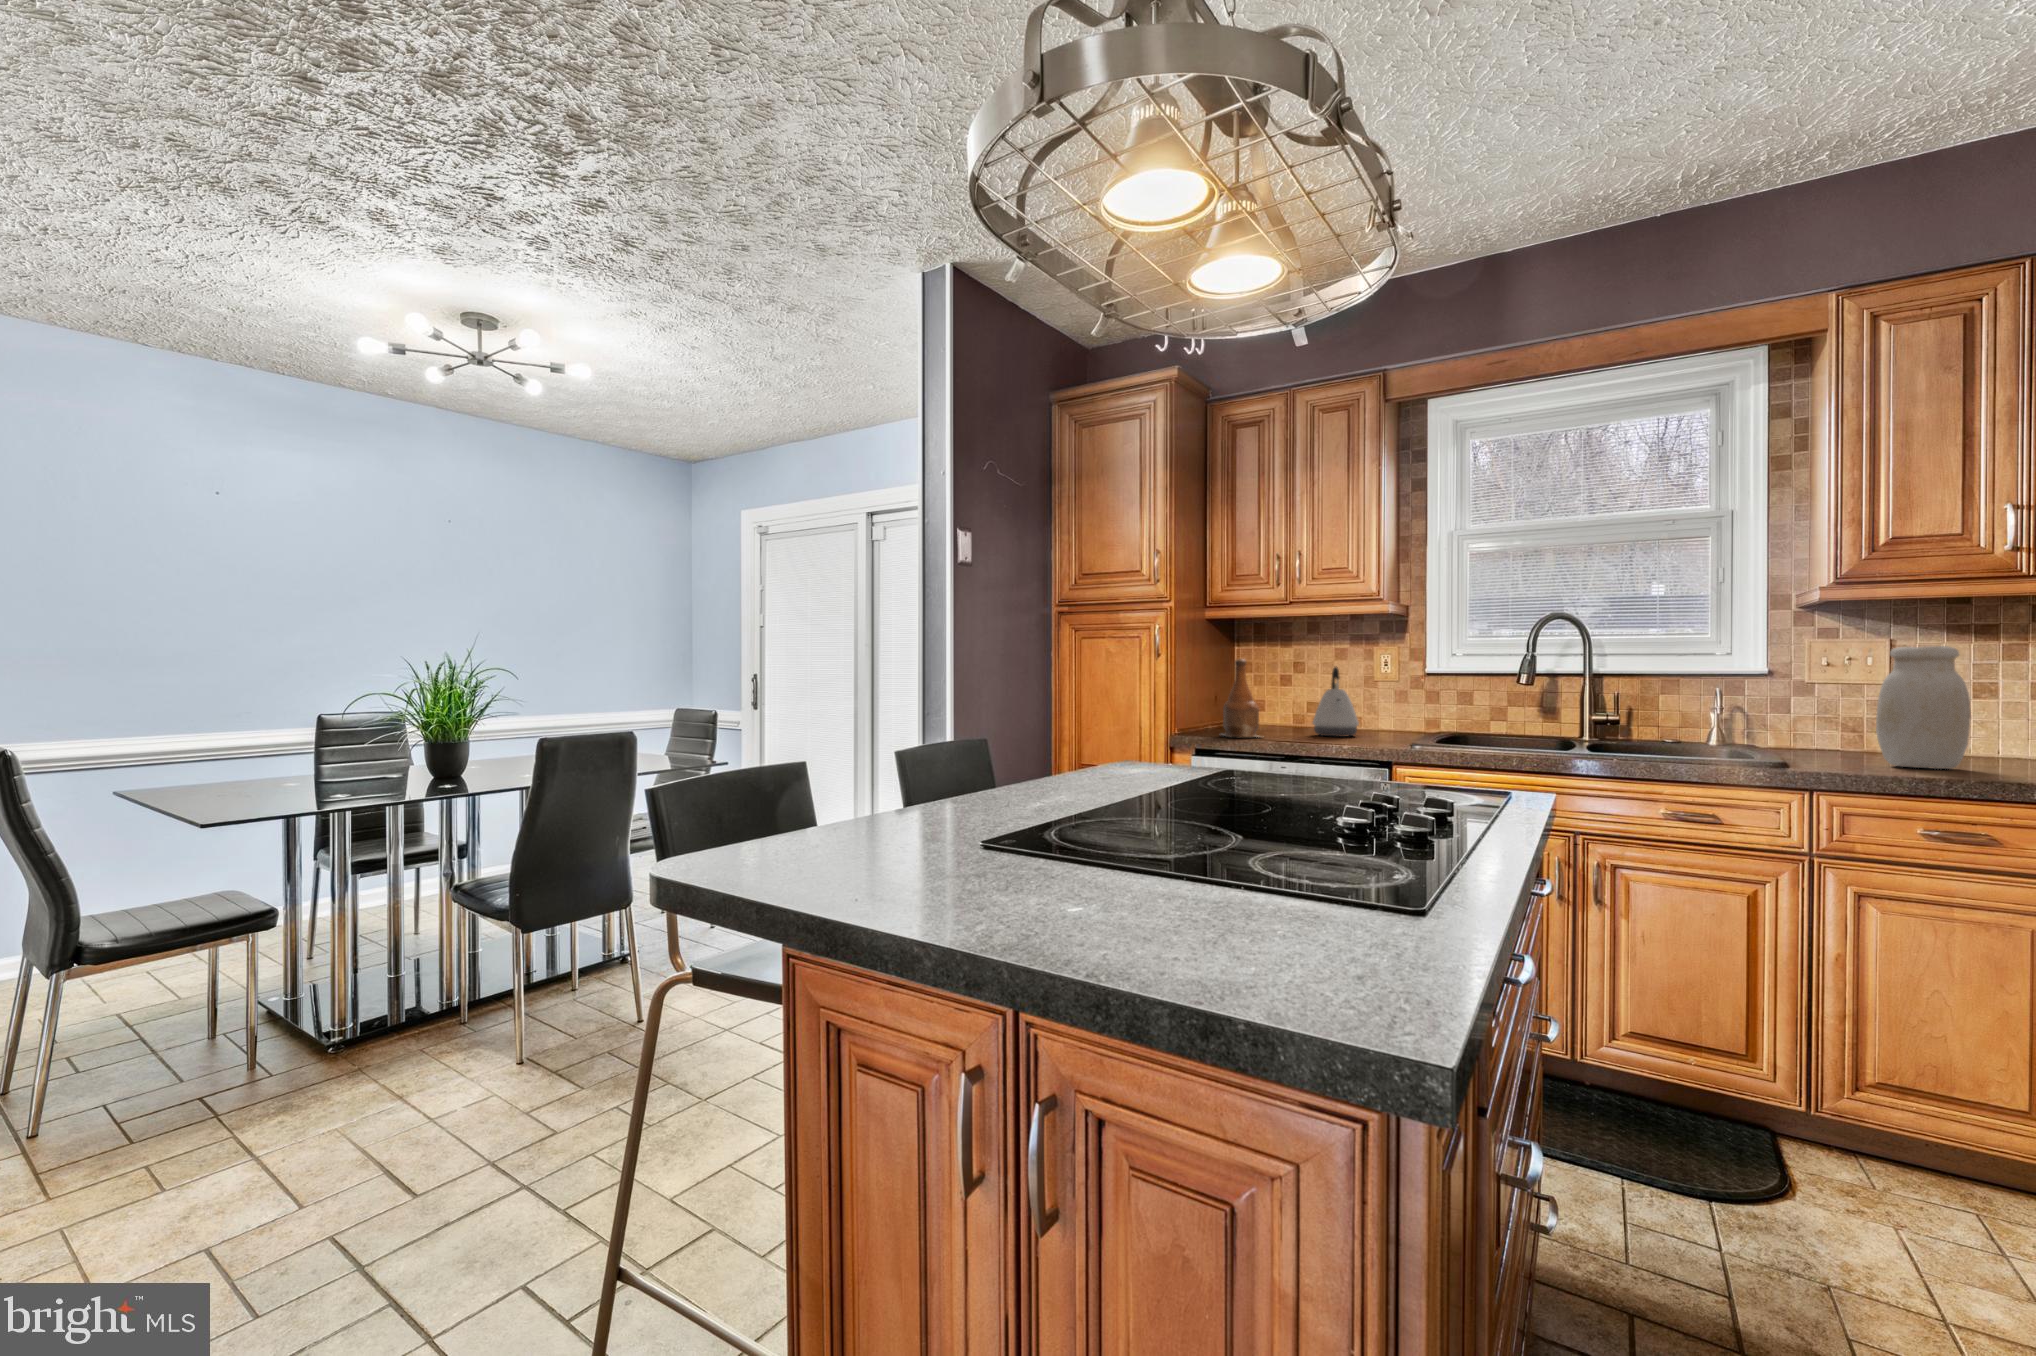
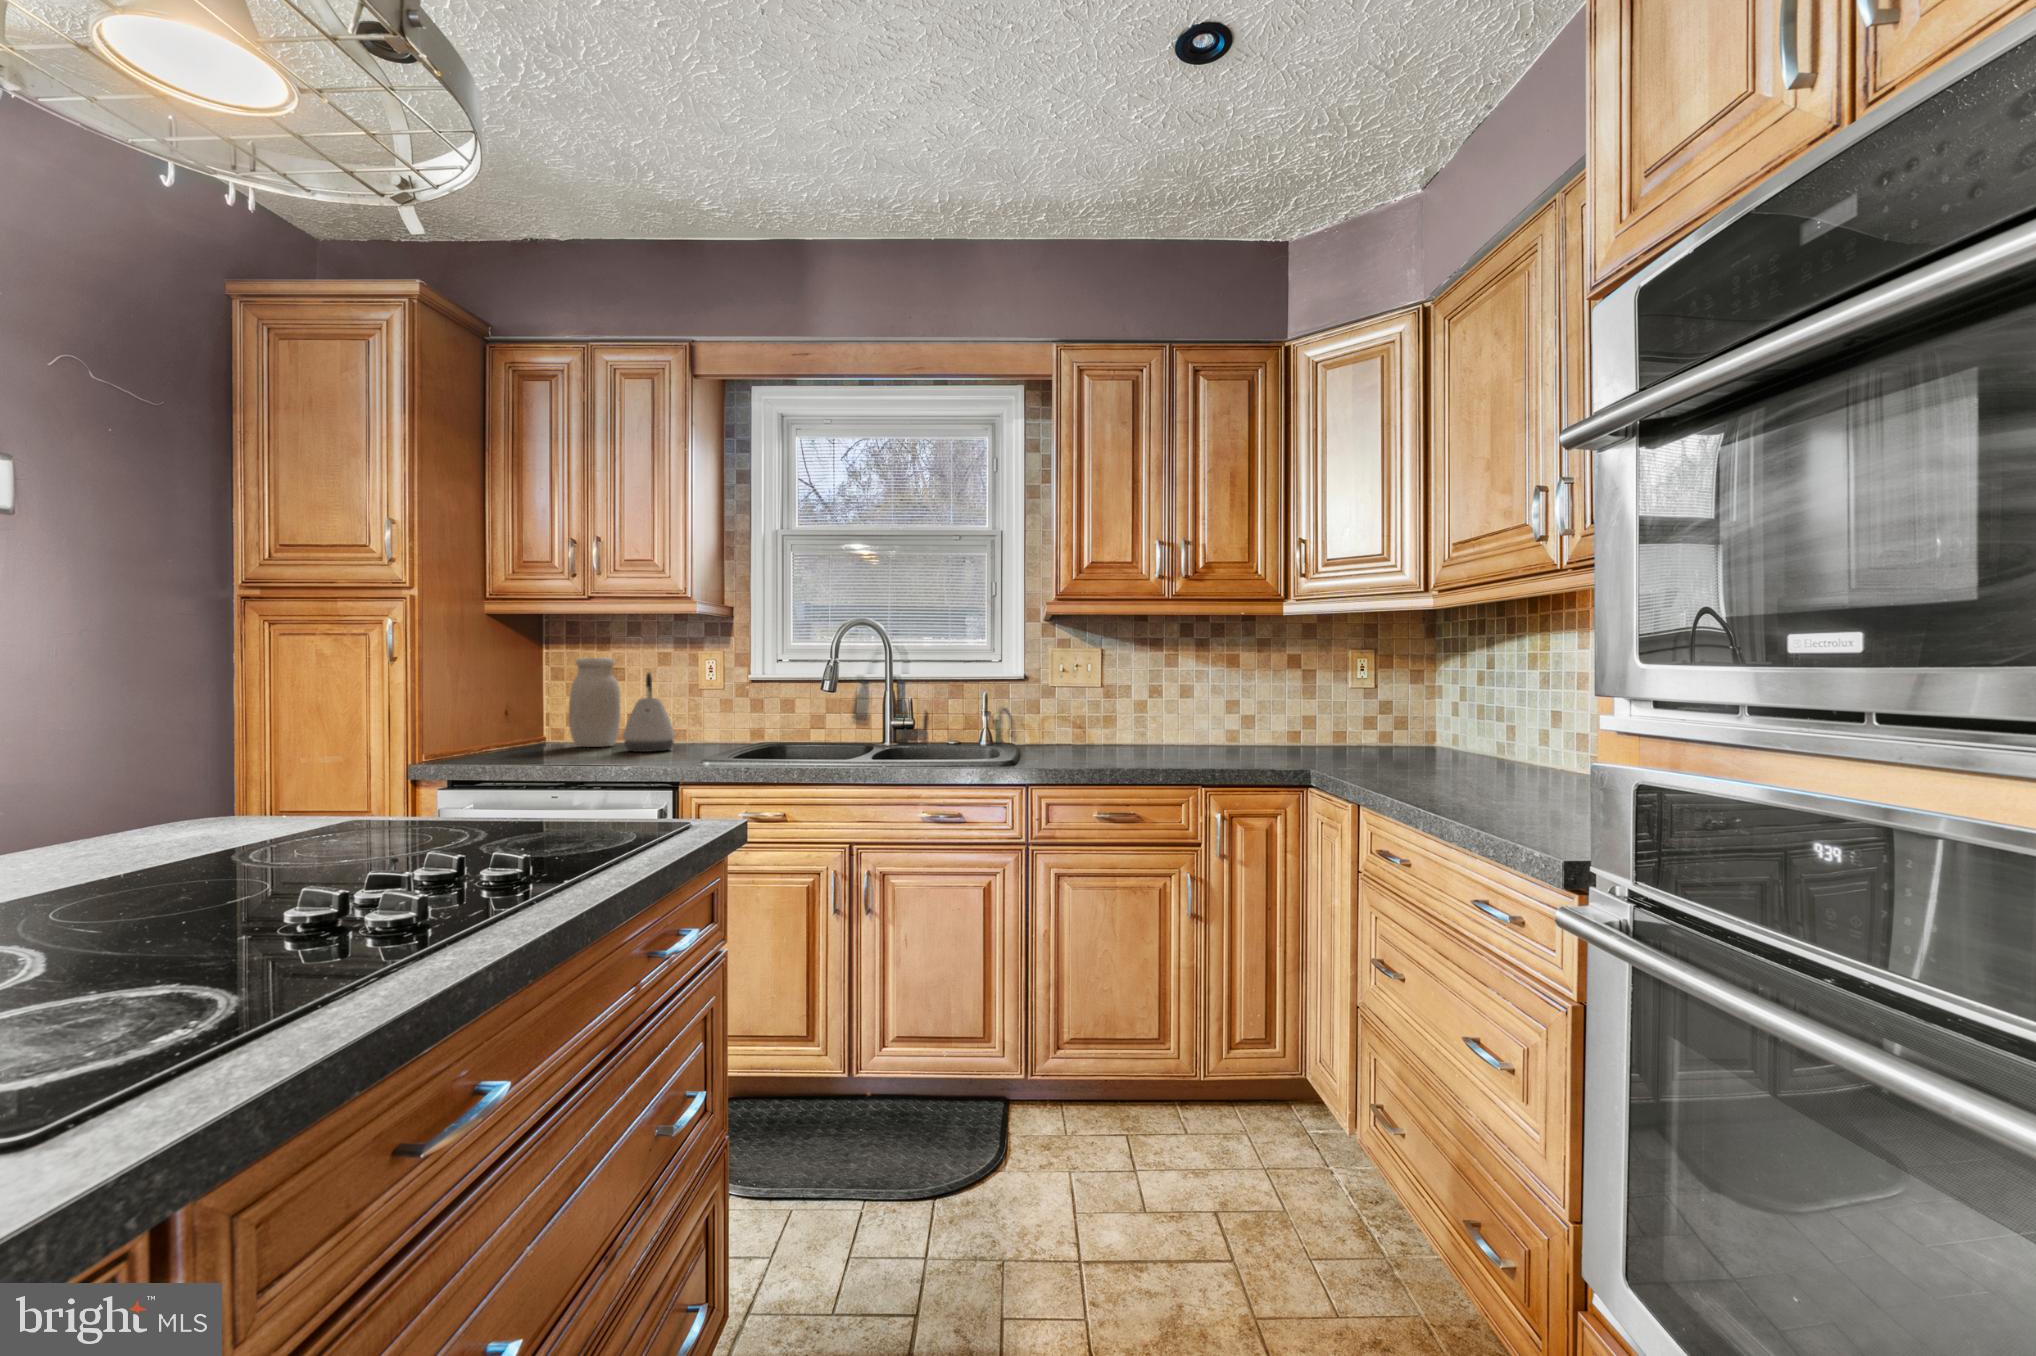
jar: present [1876,646,1971,769] -> present [569,657,620,747]
bottle: present [1223,659,1259,737] -> none [501,664,554,760]

